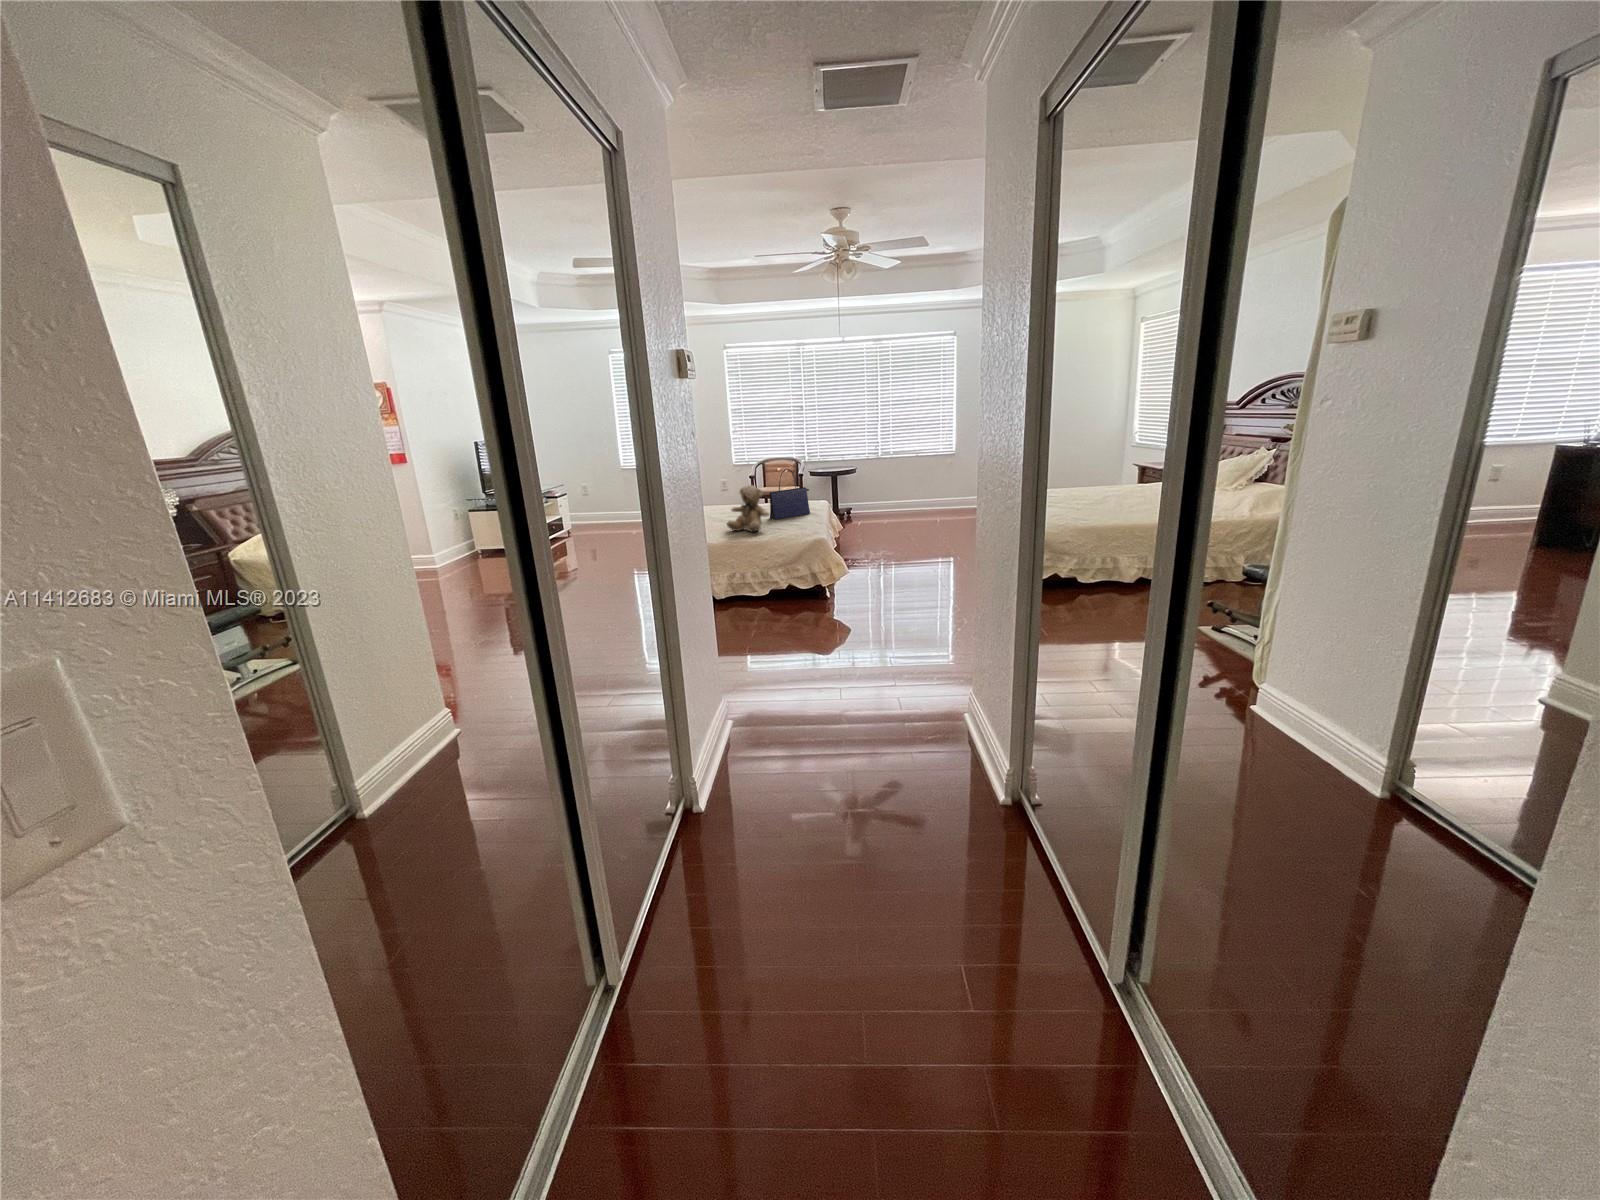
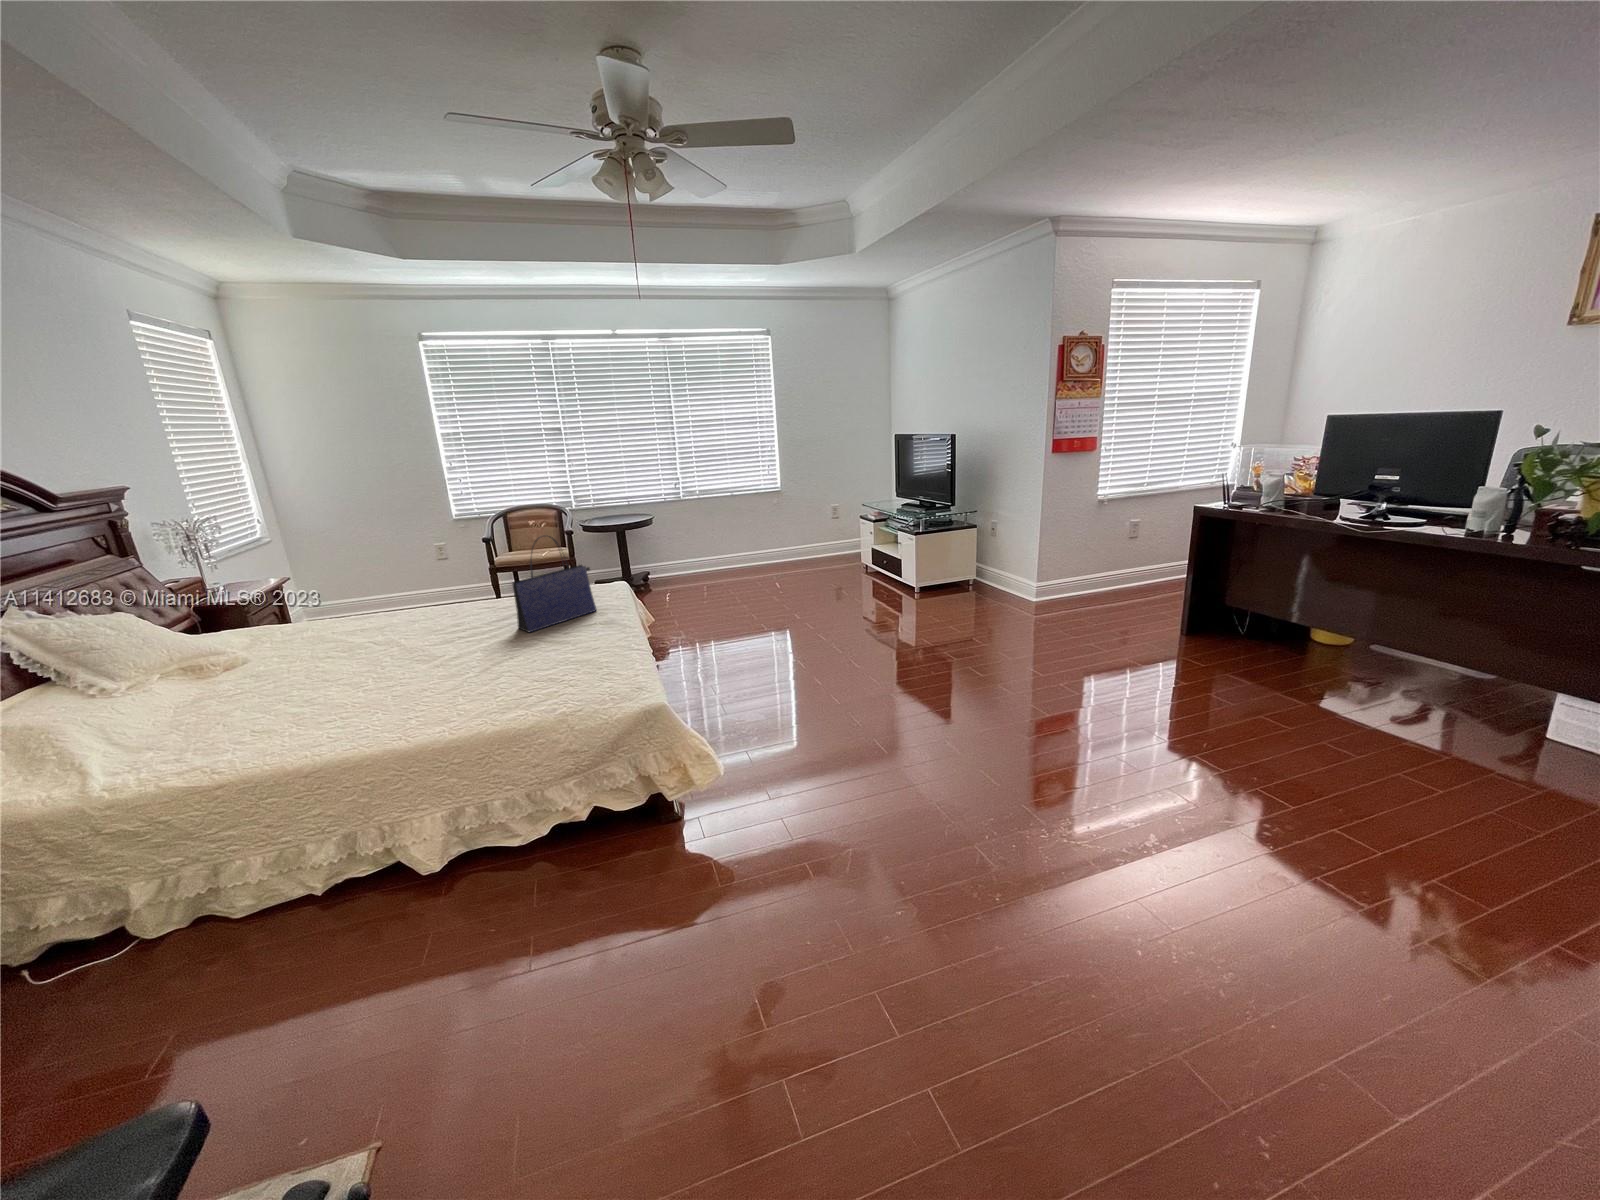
teddy bear: present [727,485,769,532] -> none [414,576,514,679]

